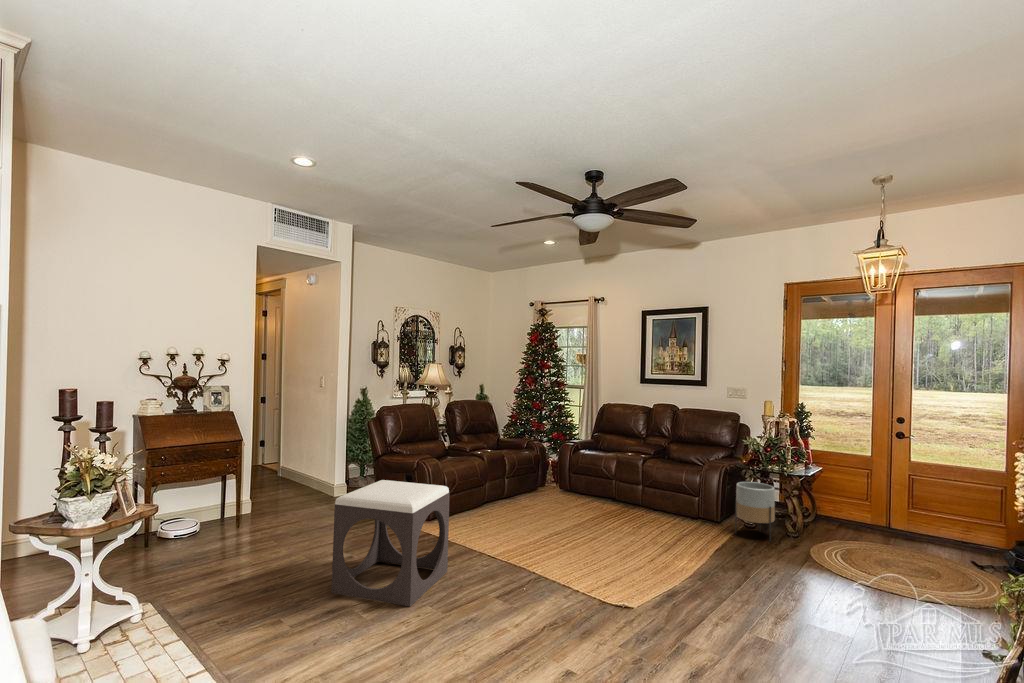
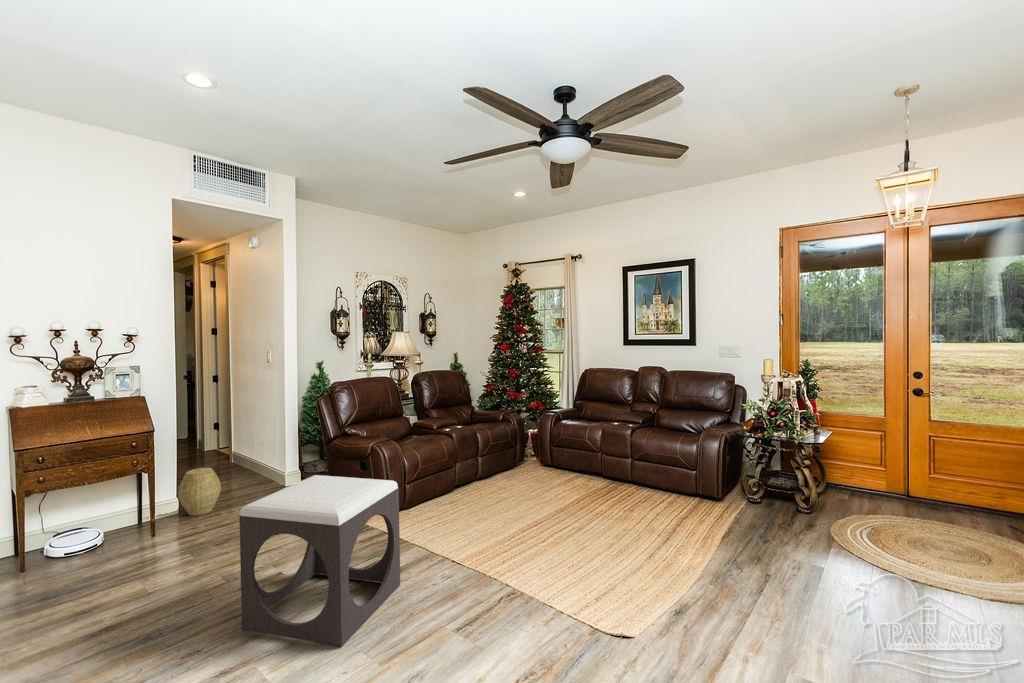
woven basket: none [250,476,284,516] -> present [178,468,221,515]
planter: present [735,482,775,541] -> none [738,451,784,519]

